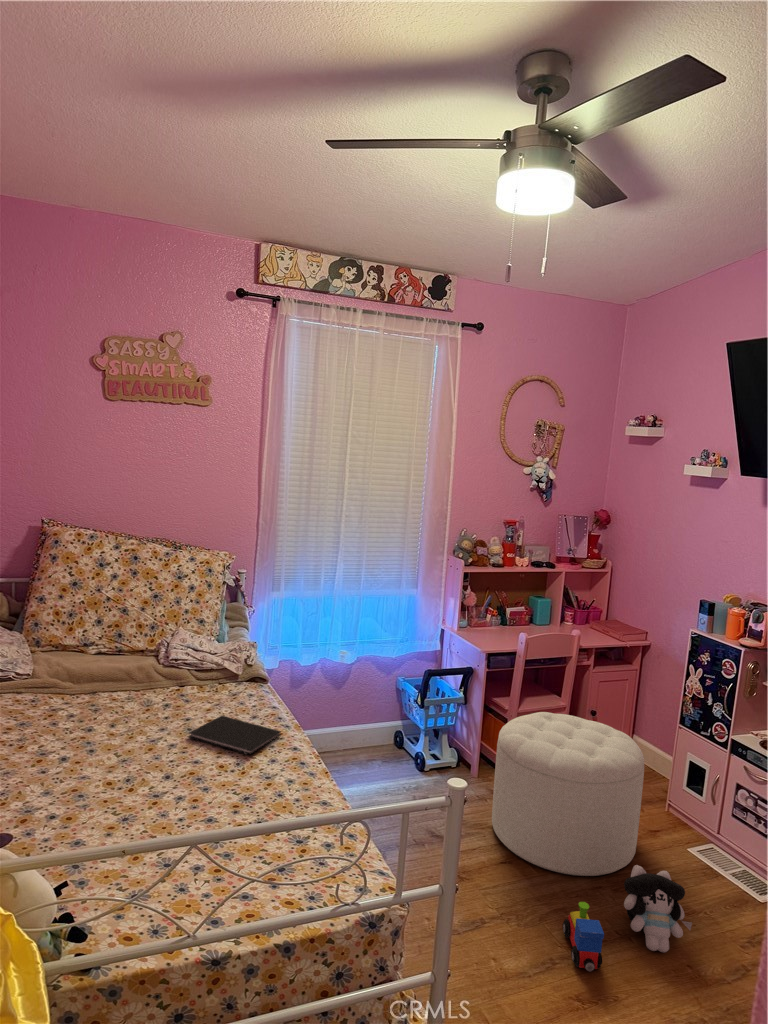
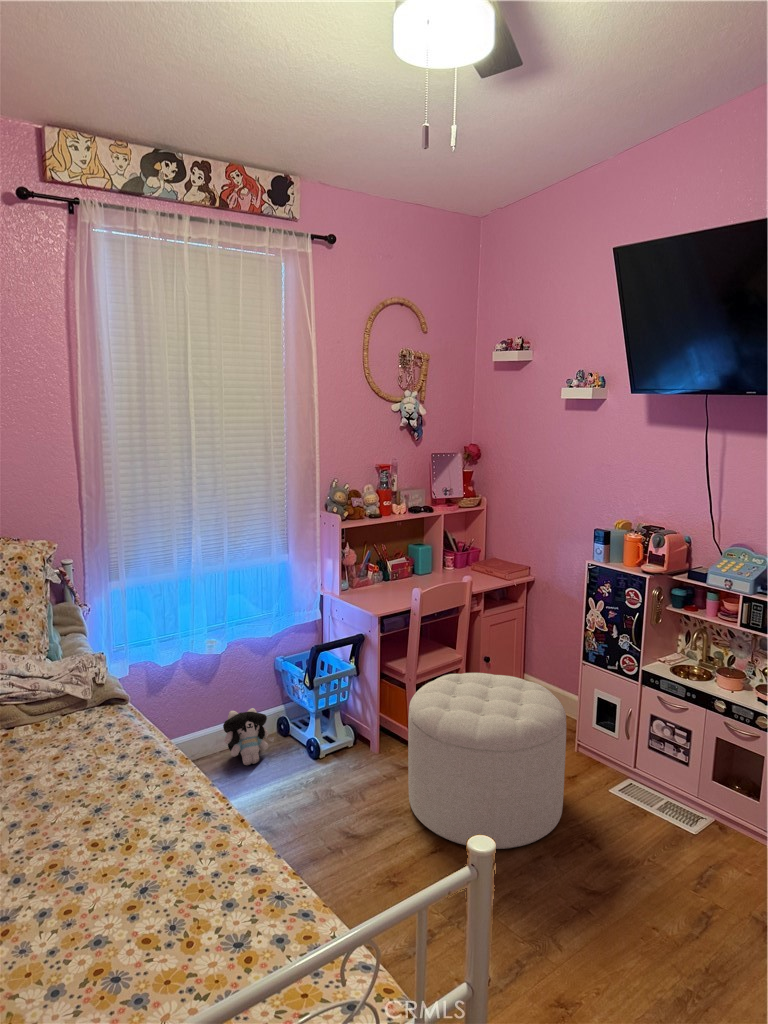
notebook: present [189,716,281,755] -> none [36,765,166,818]
plush toy: present [624,865,692,952] -> present [223,708,274,765]
toy train: present [563,902,604,972] -> none [517,886,571,962]

